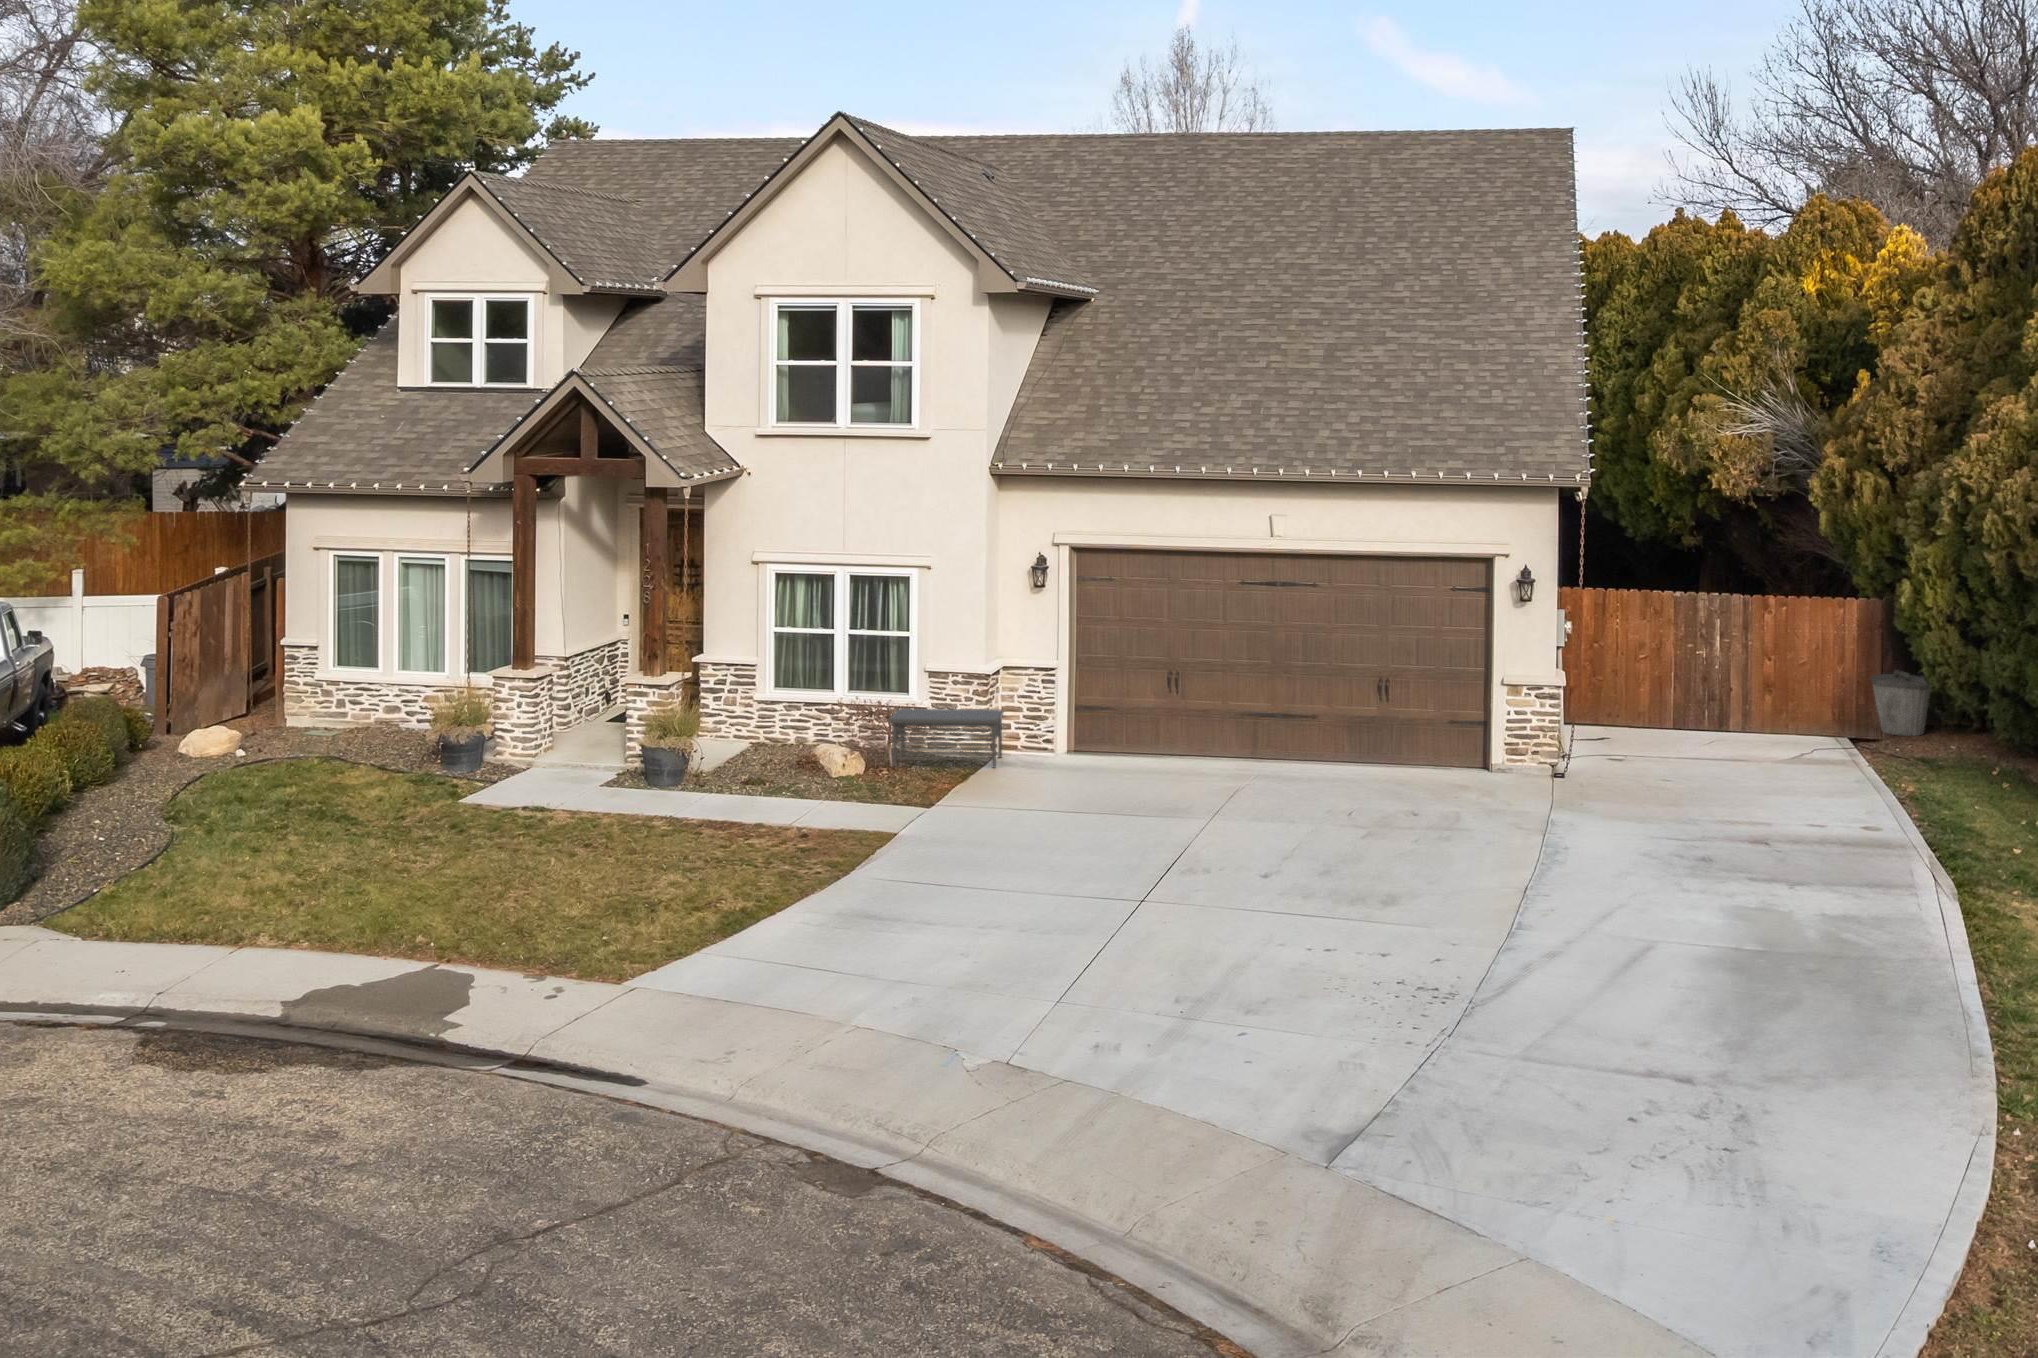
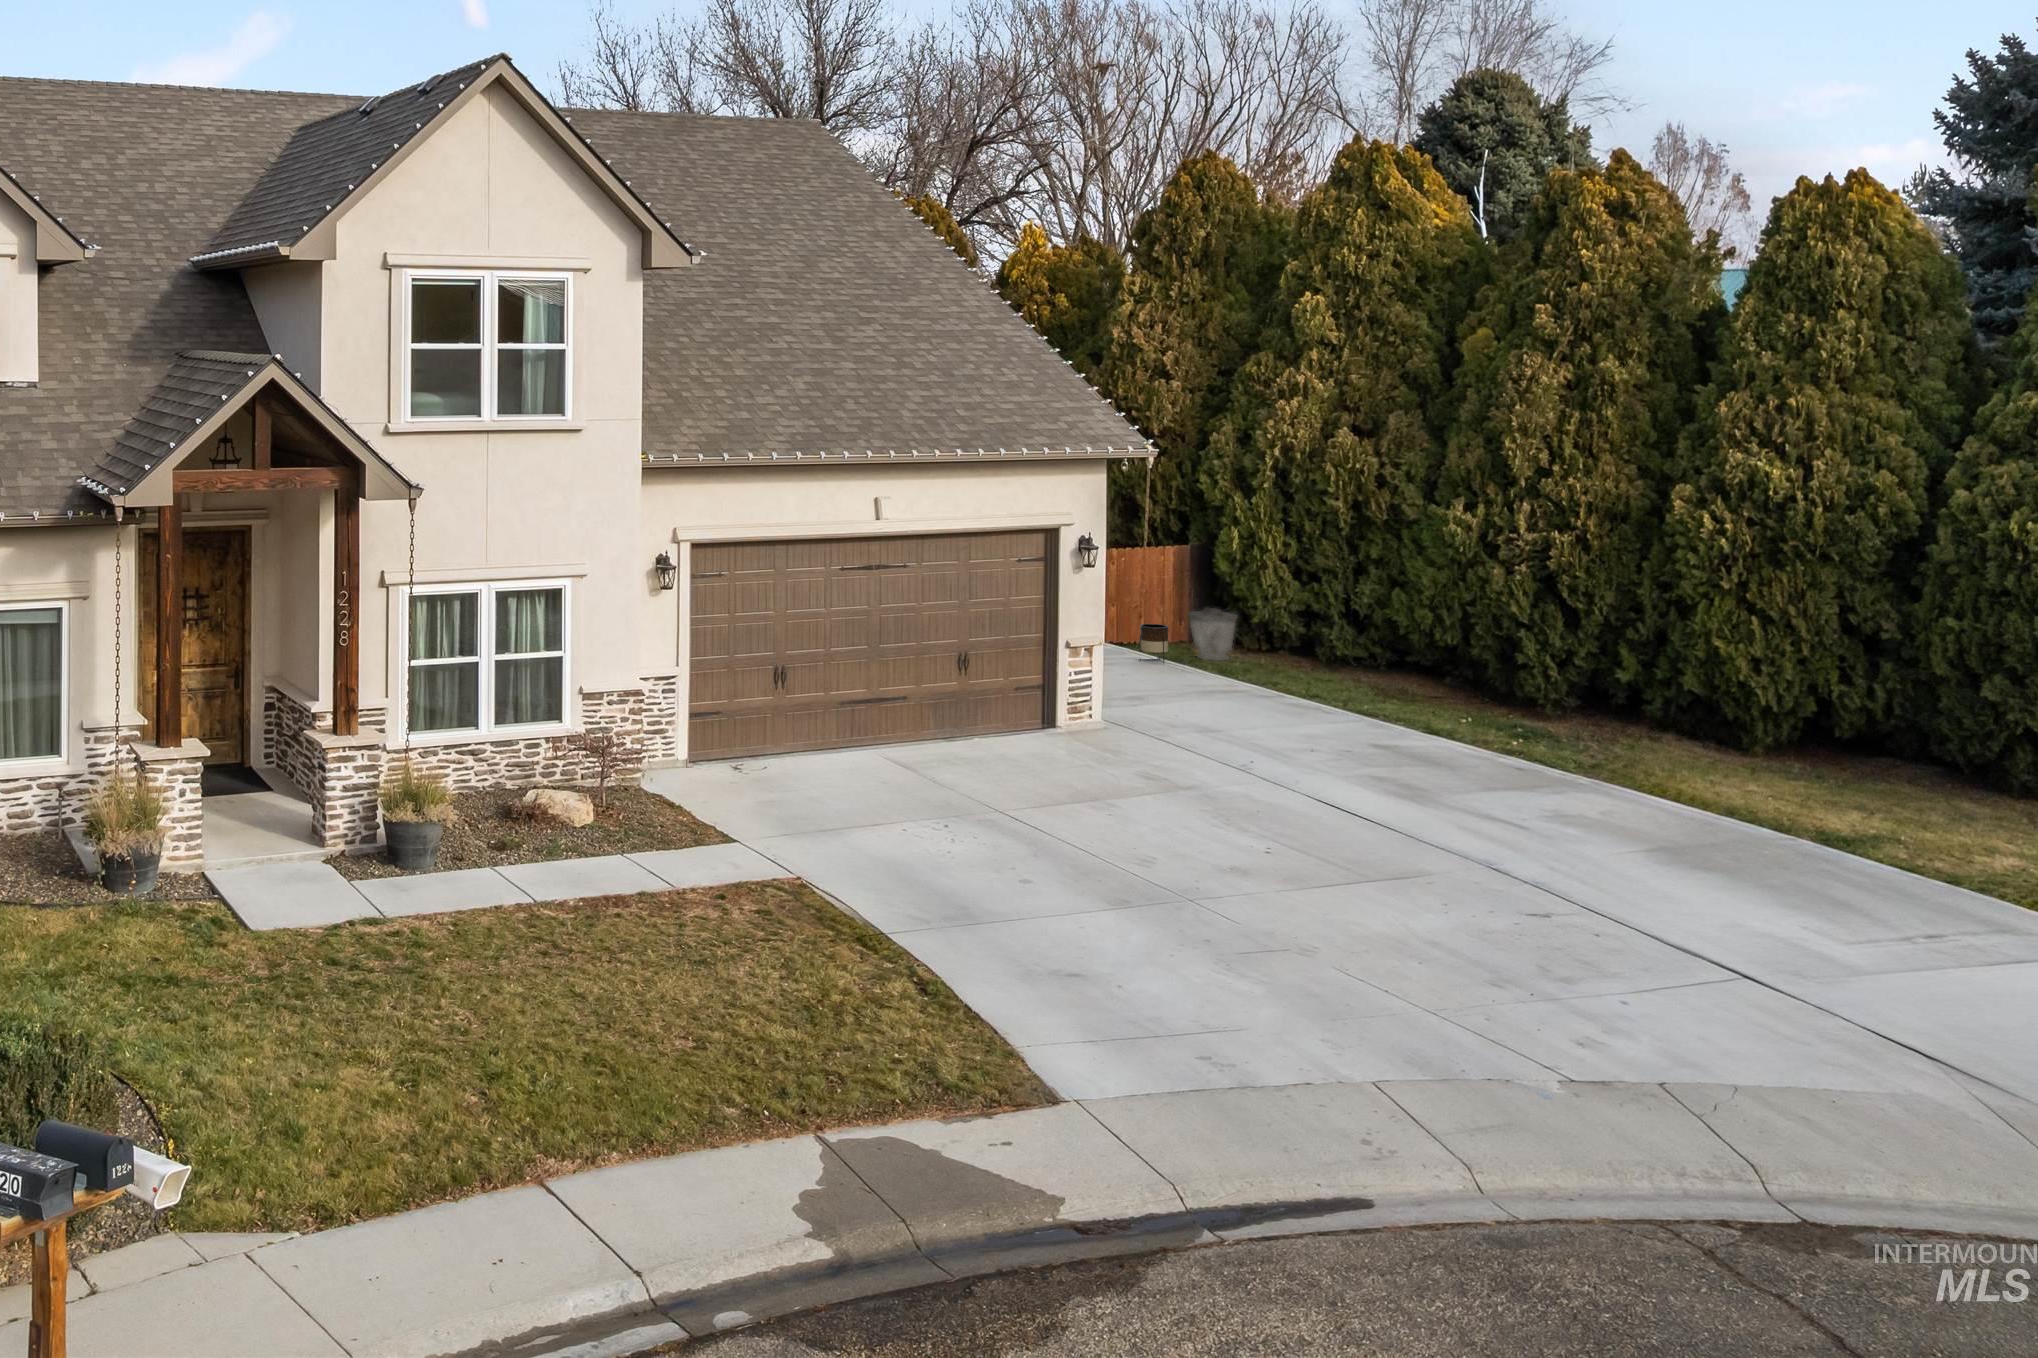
planter: none [1796,683,1830,731] -> present [1140,624,1169,663]
storage bench: present [888,709,1004,768] -> none [554,725,689,803]

